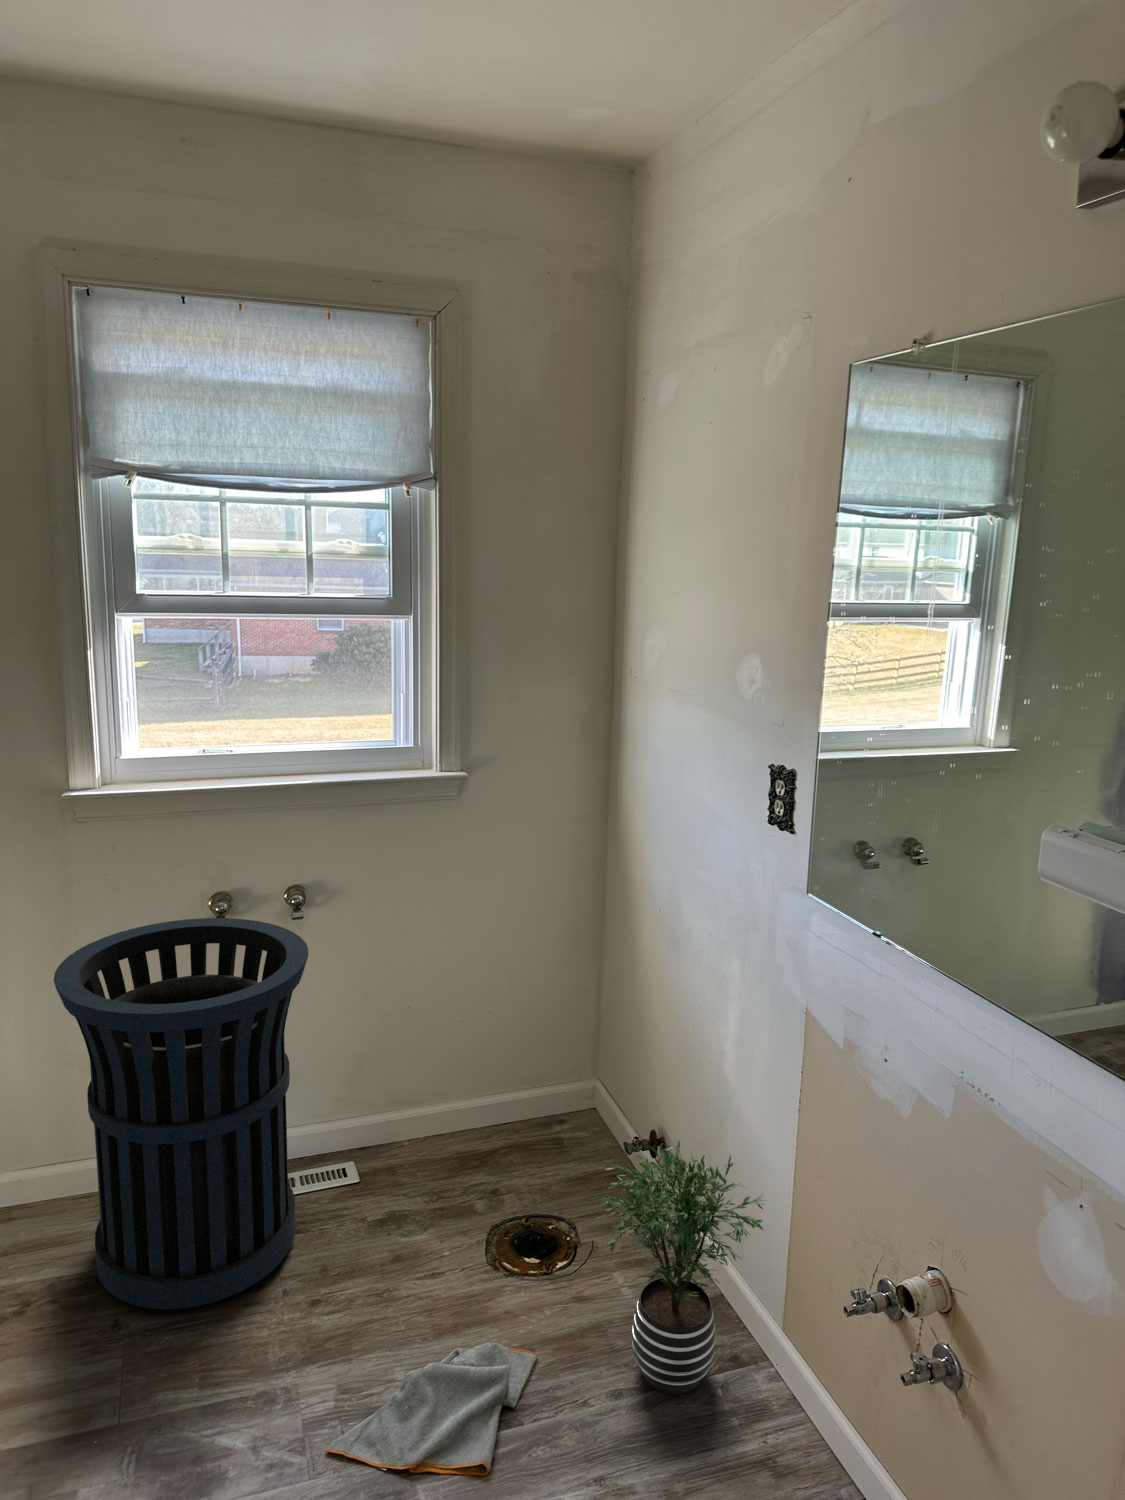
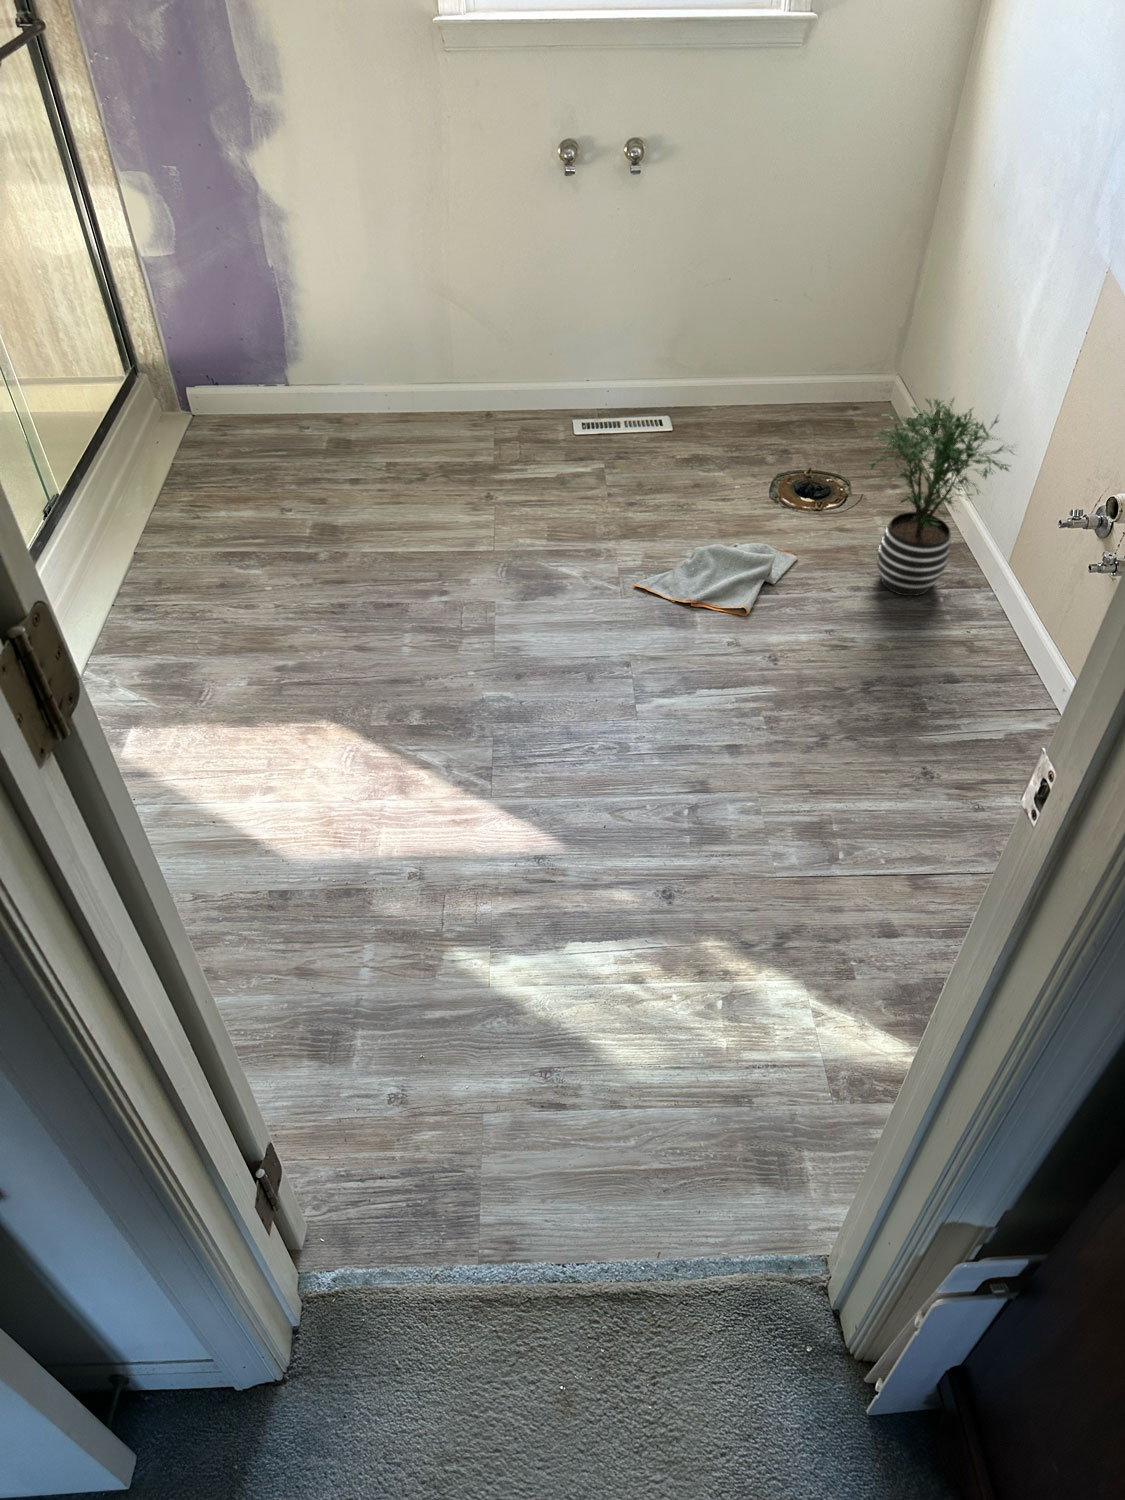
trash can: present [54,918,308,1309] -> none [433,165,643,492]

